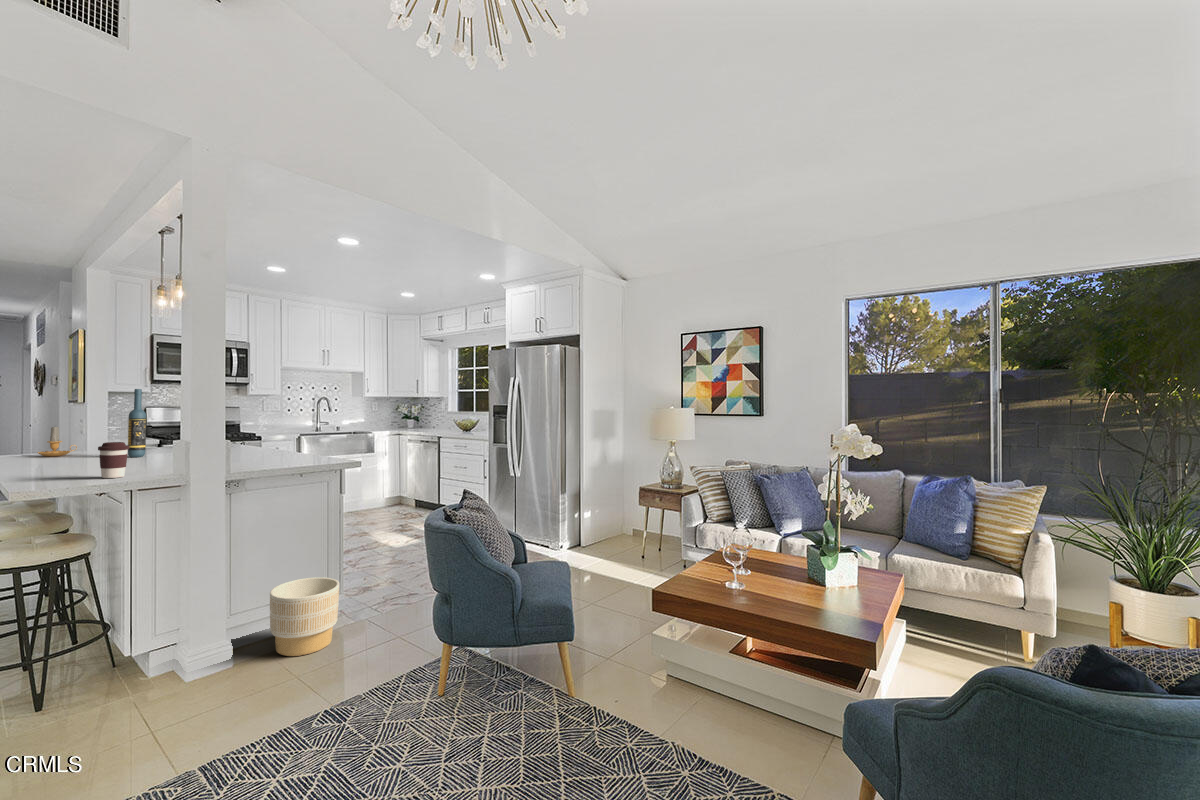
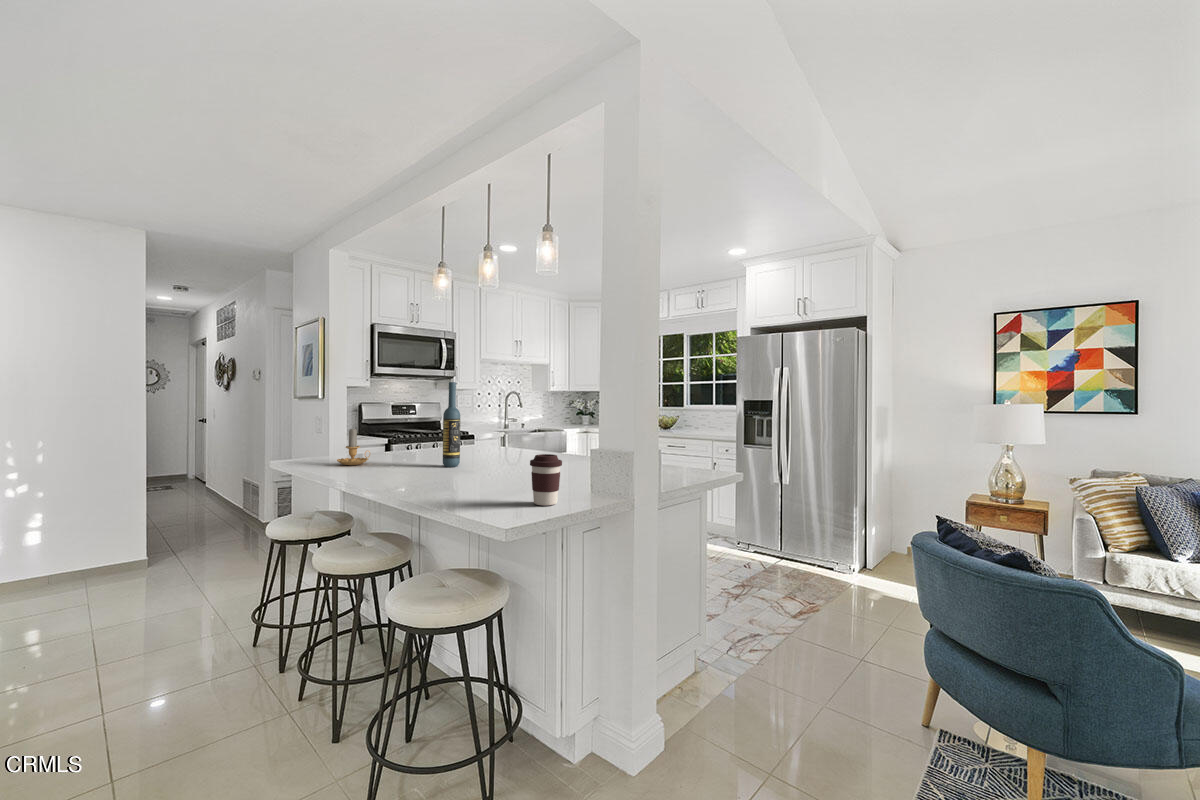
planter: present [270,577,339,656] -> none [670,627,752,741]

